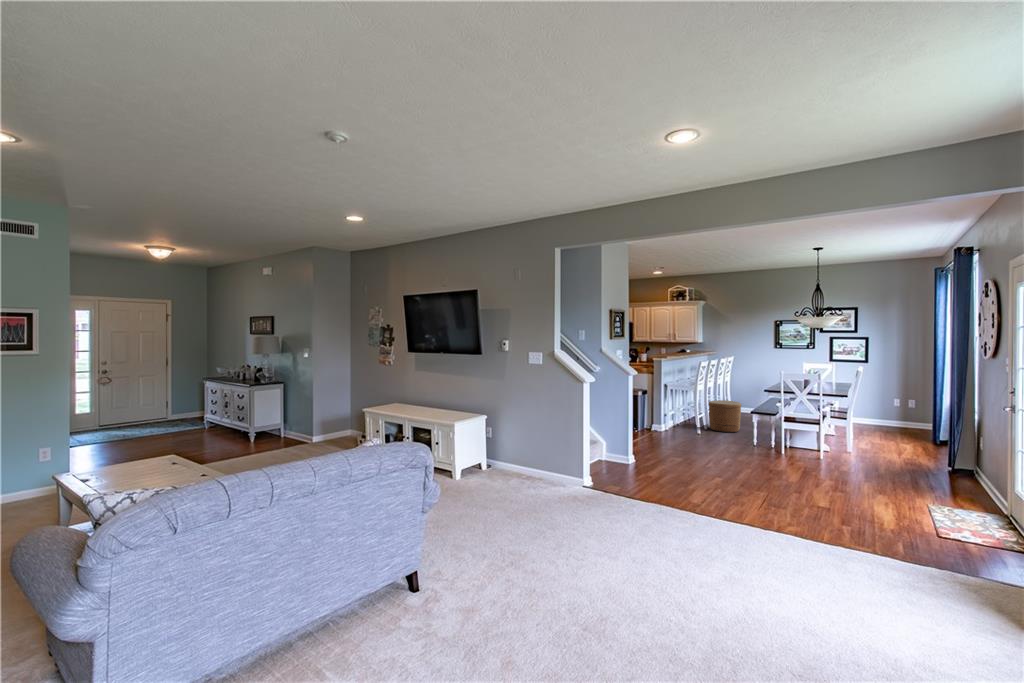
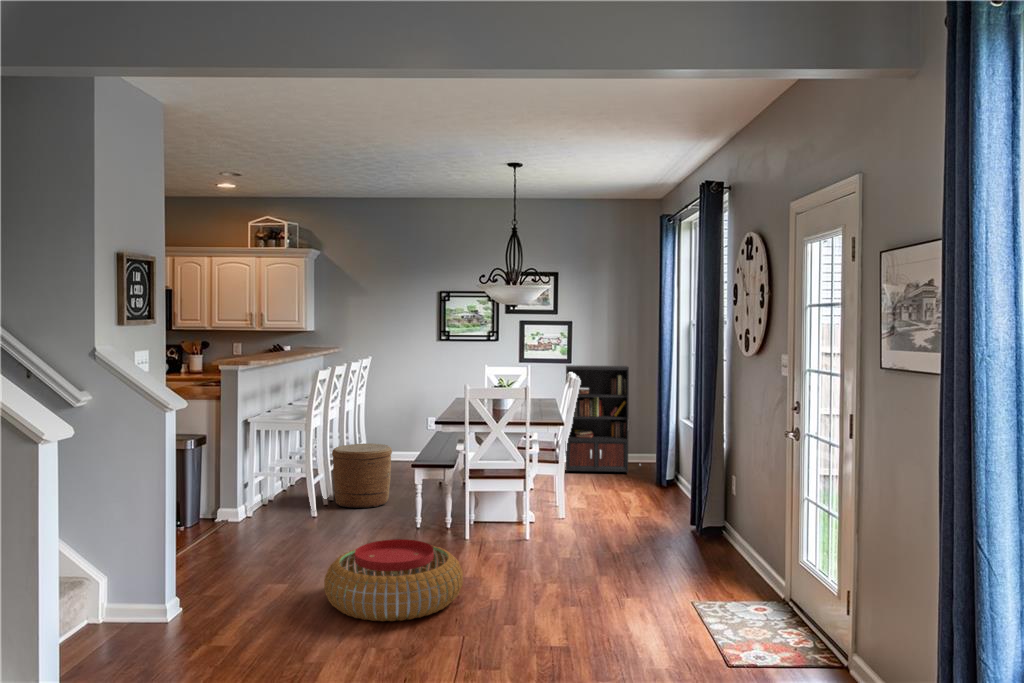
bookcase: none [863,364,931,435] -> present [565,365,641,472]
pouf: none [701,443,772,478] -> present [324,539,463,621]

